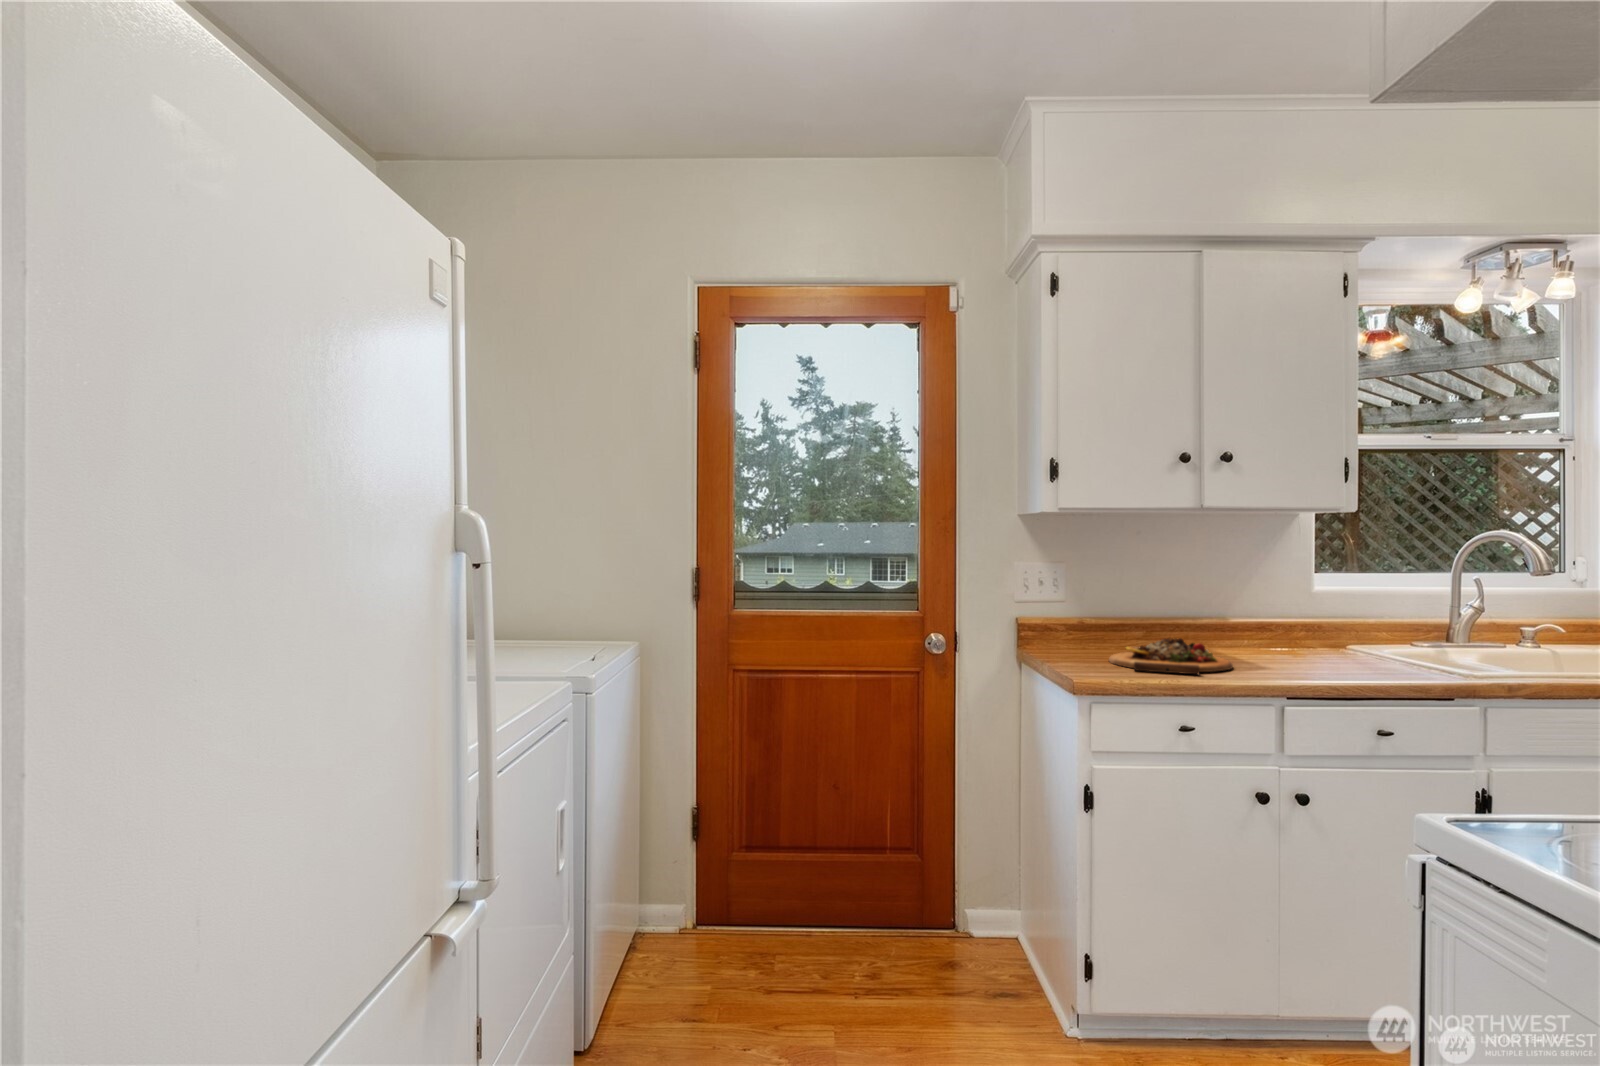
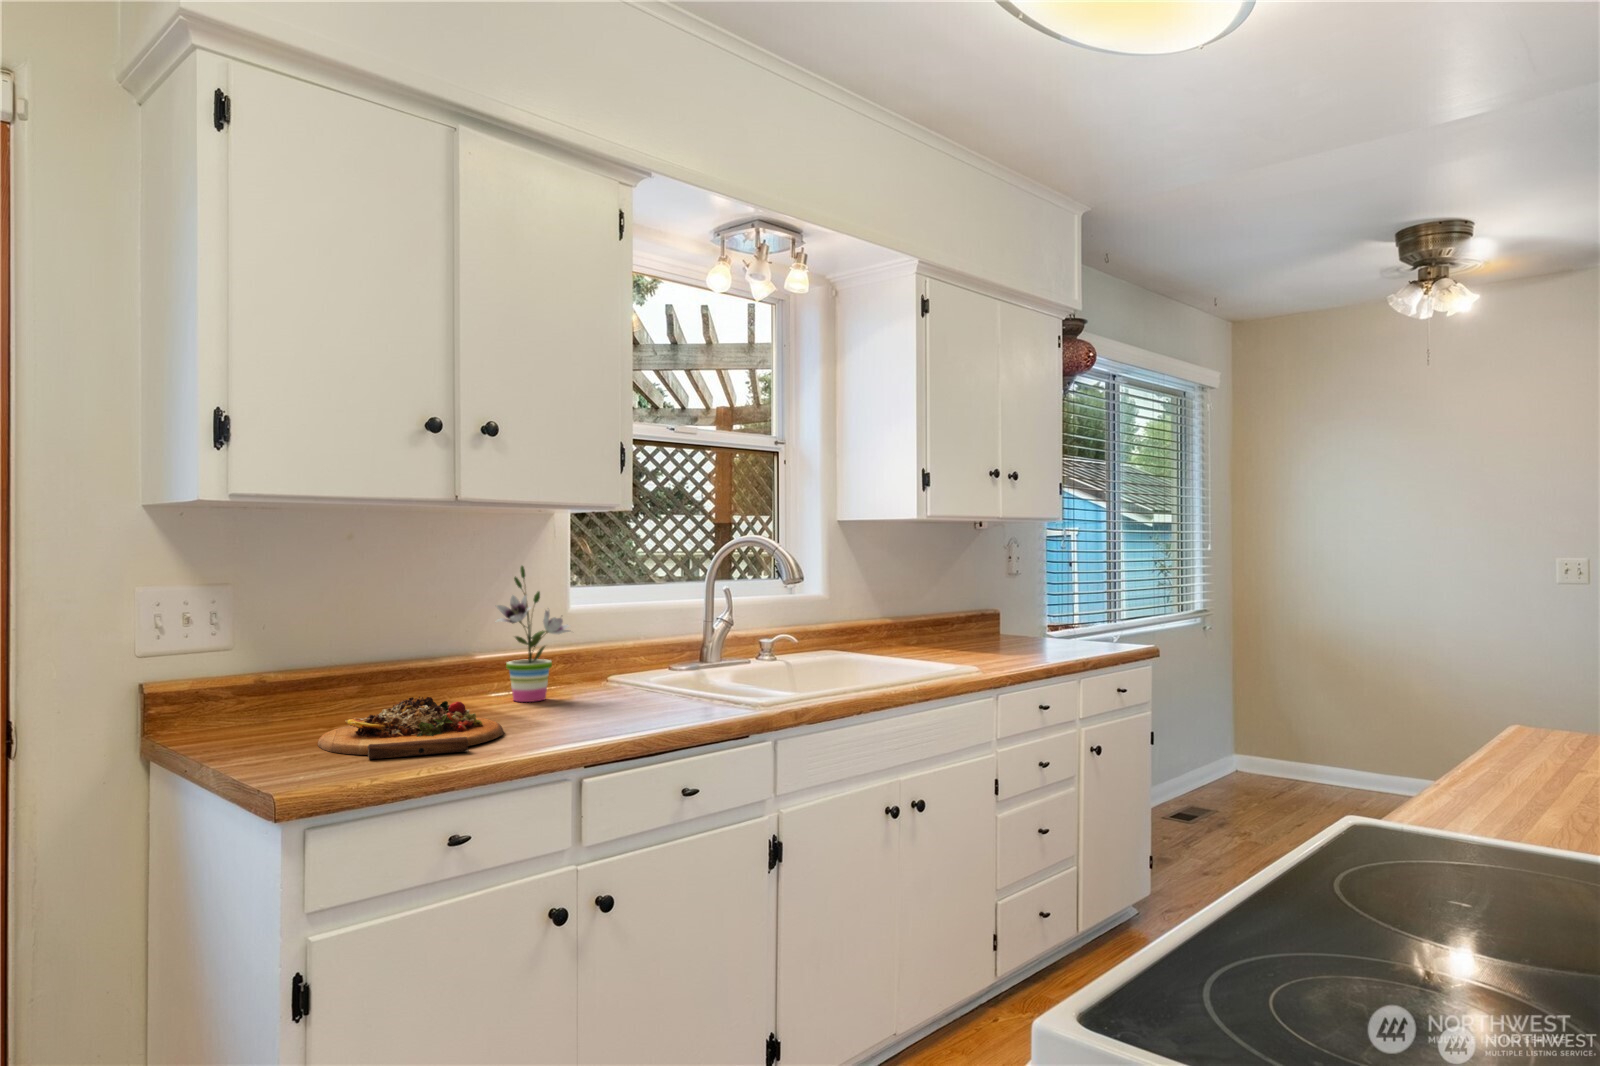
potted plant: none [1240,553,1307,654] -> present [497,566,569,702]

